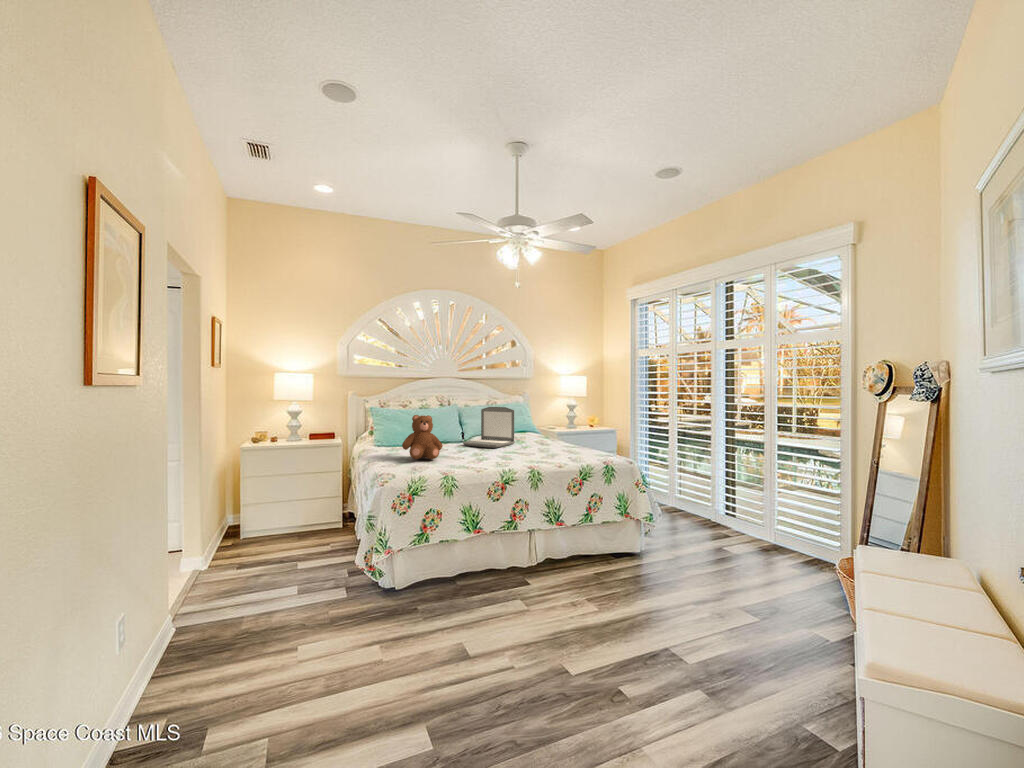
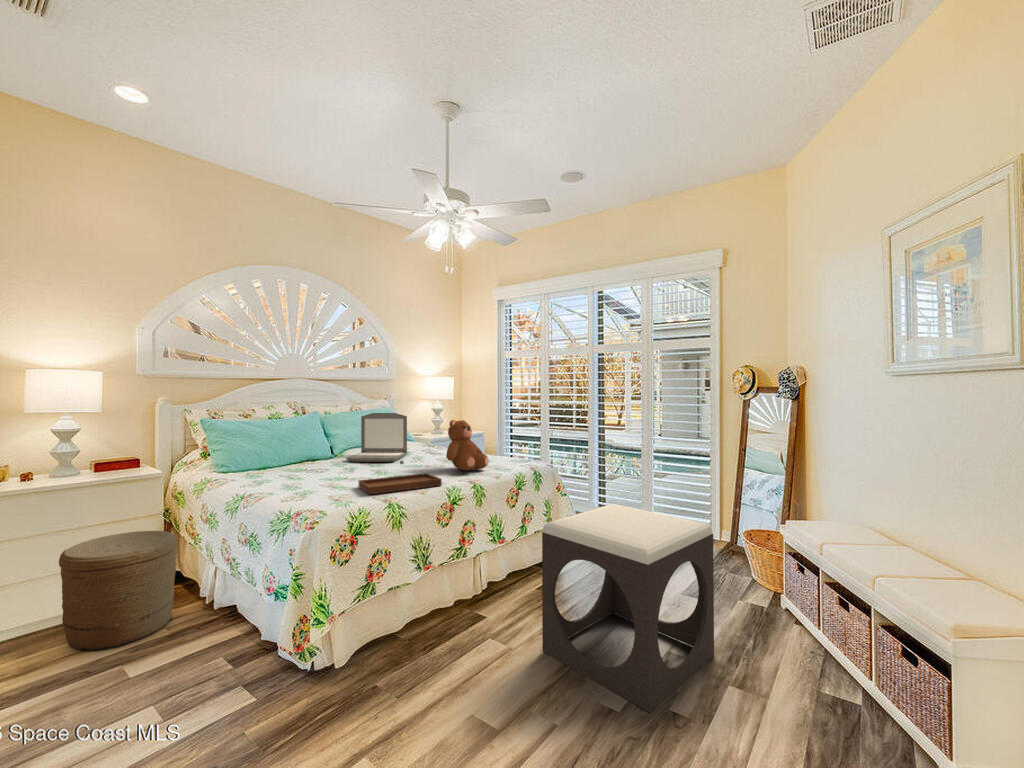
teddy bear: present [402,415,443,459] -> present [446,420,488,470]
tray: none [443,445,504,469] -> present [358,460,442,494]
woven basket: none [277,481,340,551] -> present [59,531,177,651]
footstool: none [549,499,707,680] -> present [542,504,714,712]

